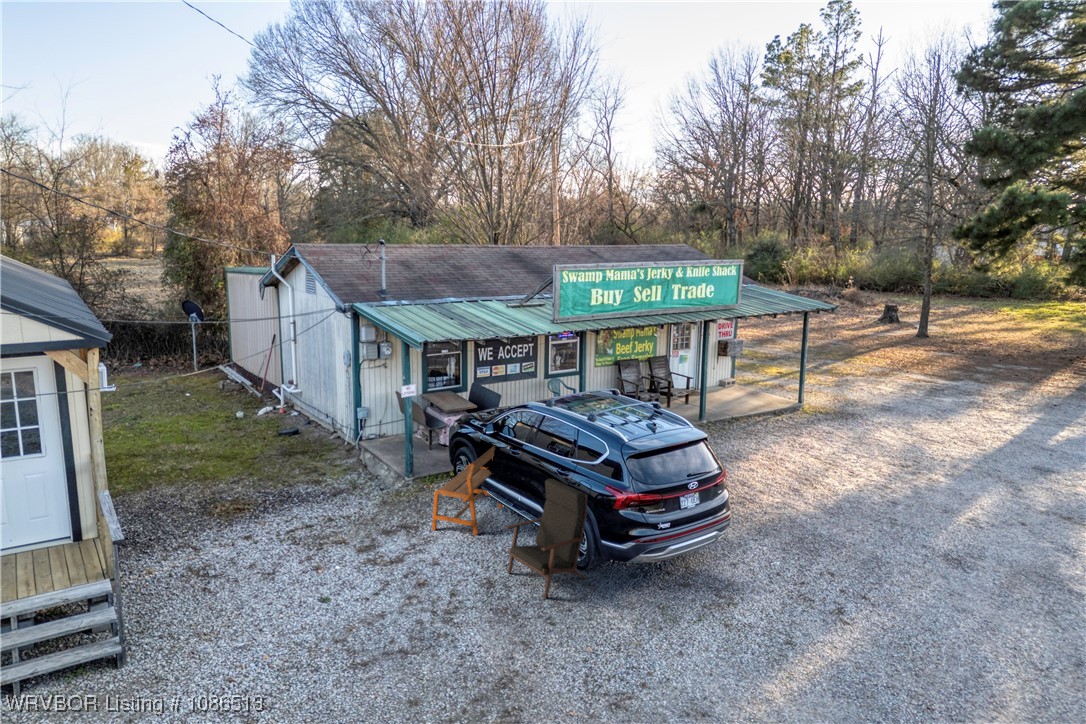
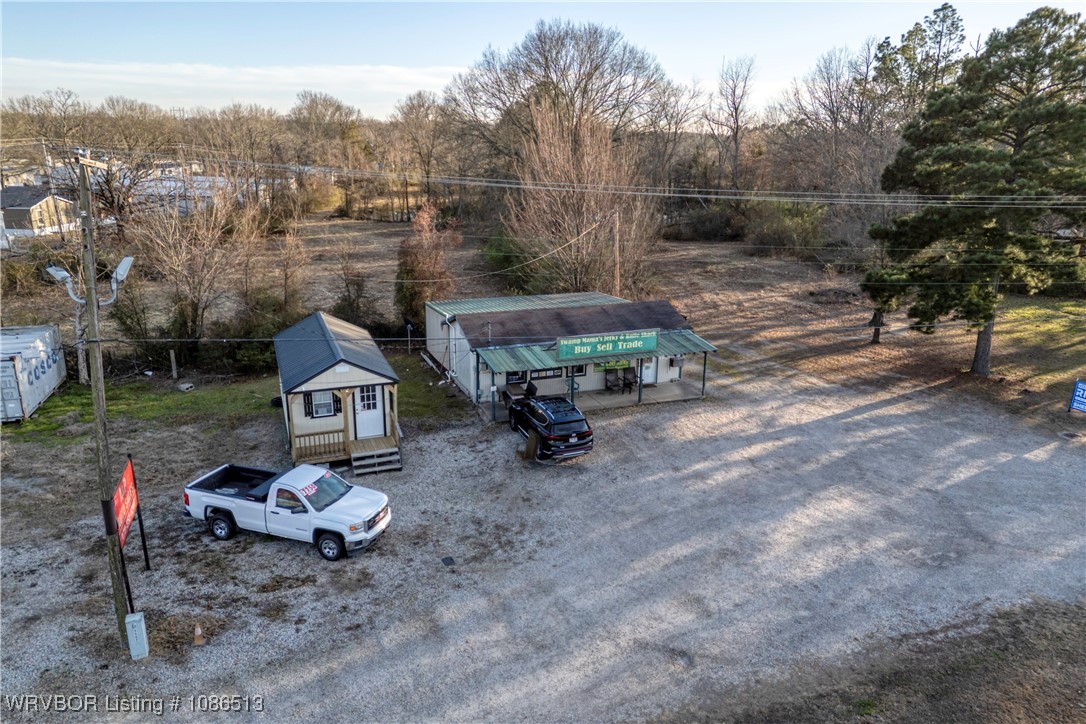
bench: present [432,446,503,535] -> none [496,412,524,446]

